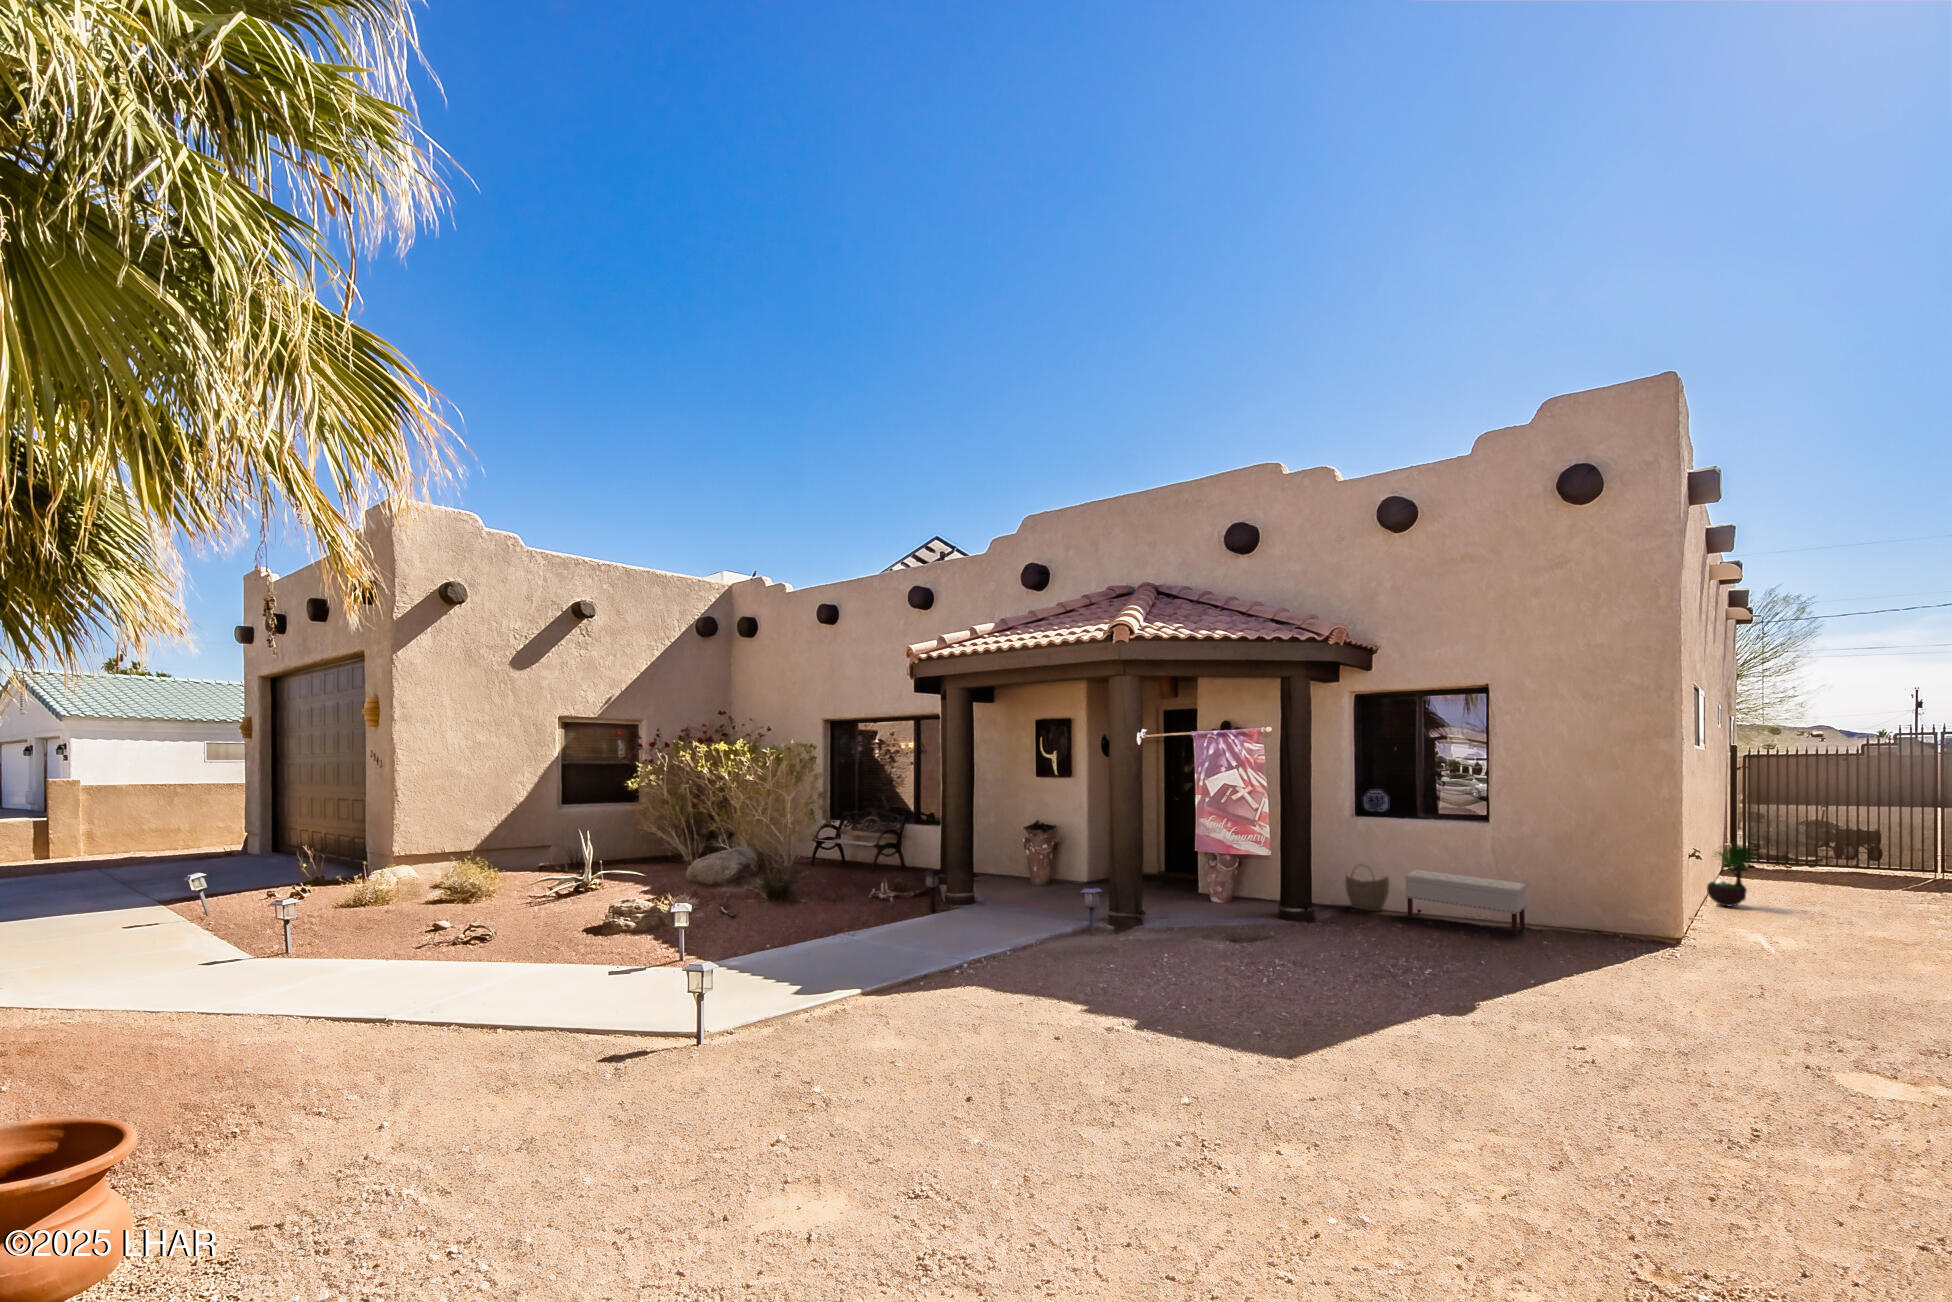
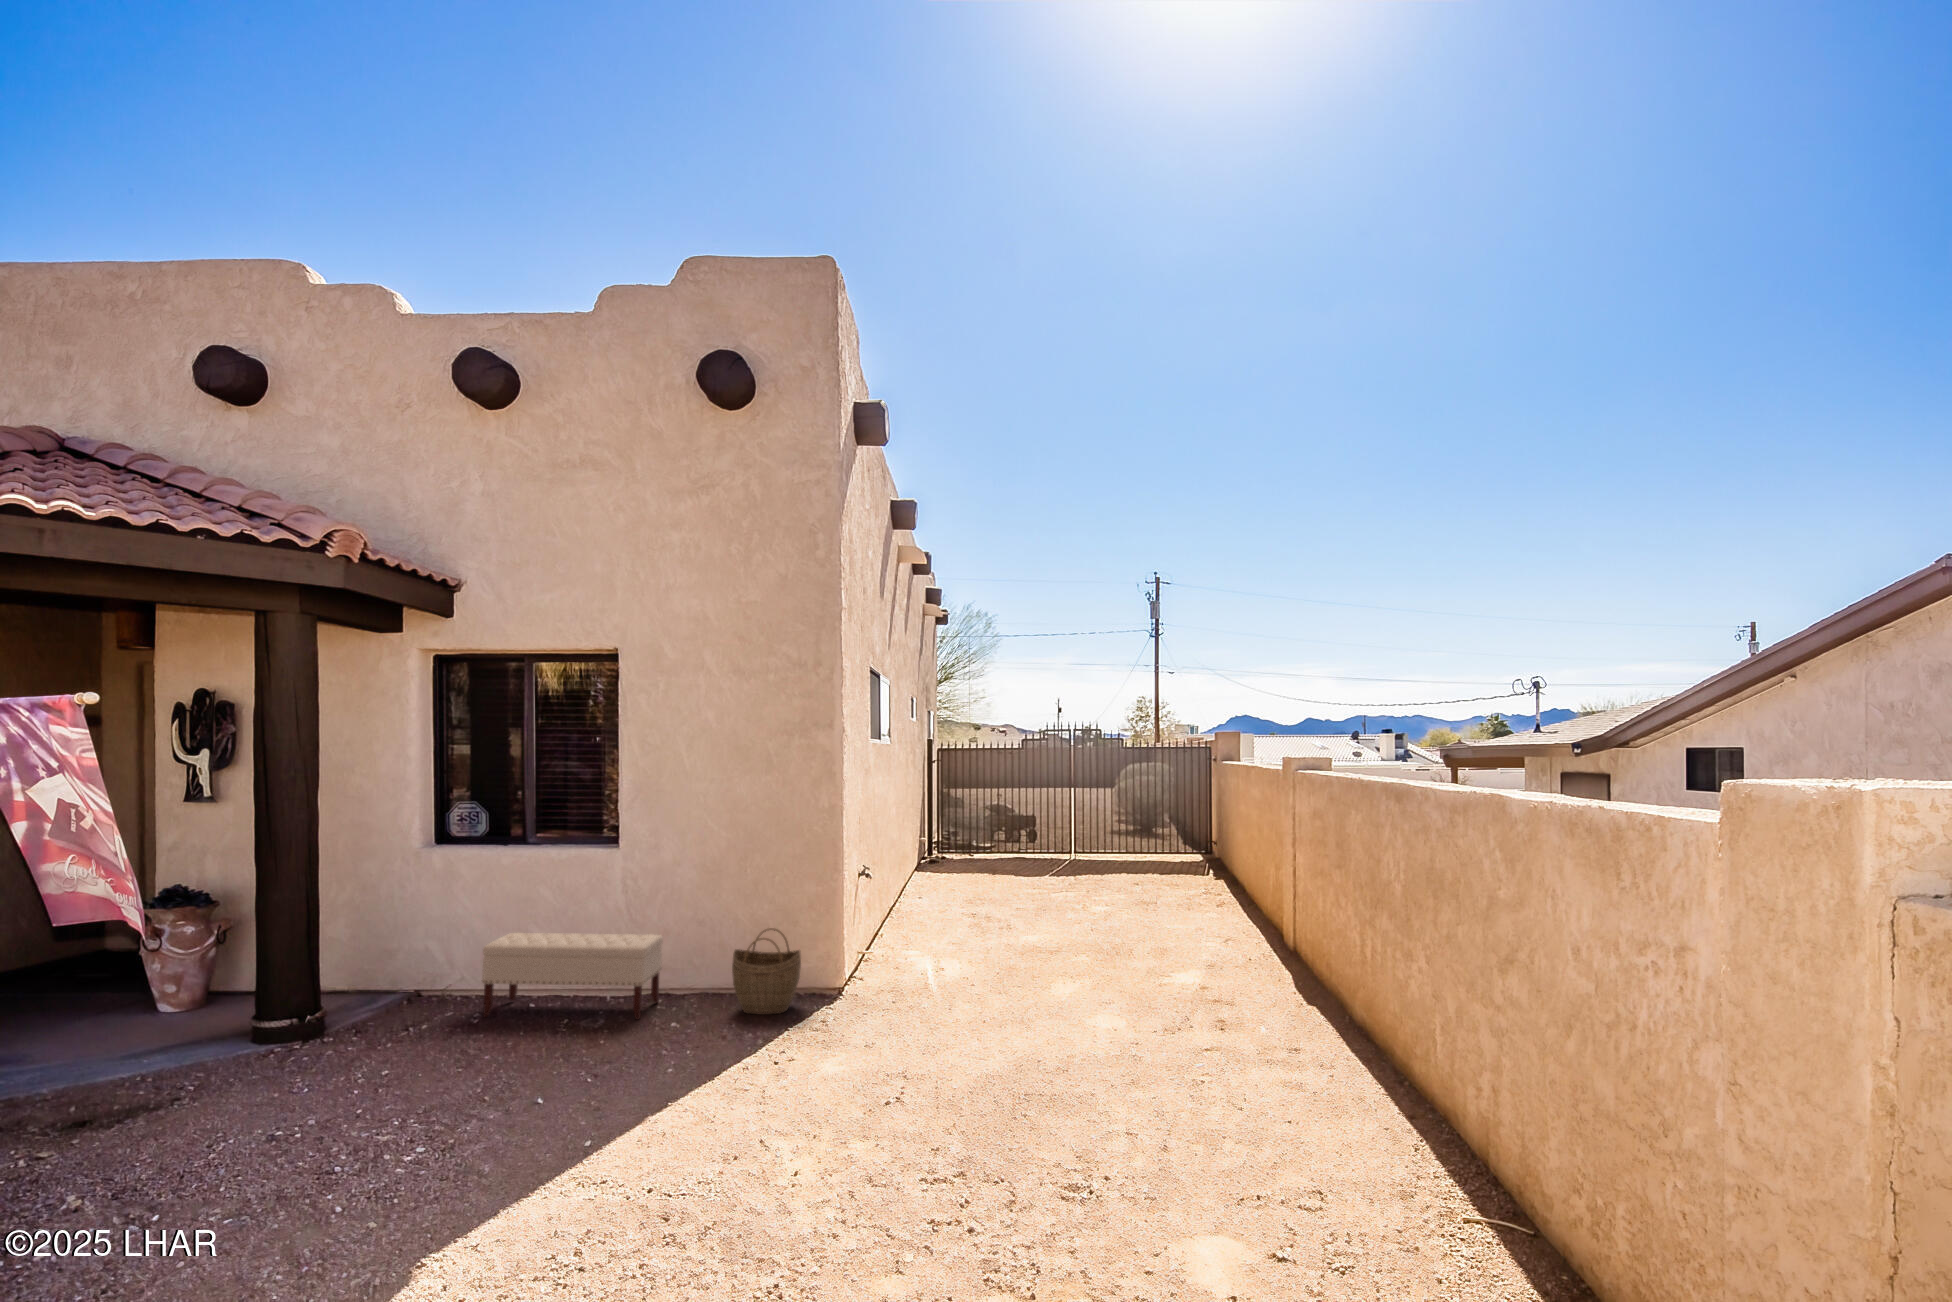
potted tree: present [1707,841,1757,906] -> none [891,835,939,917]
woven basket: present [1345,872,1389,911] -> present [732,928,801,1015]

